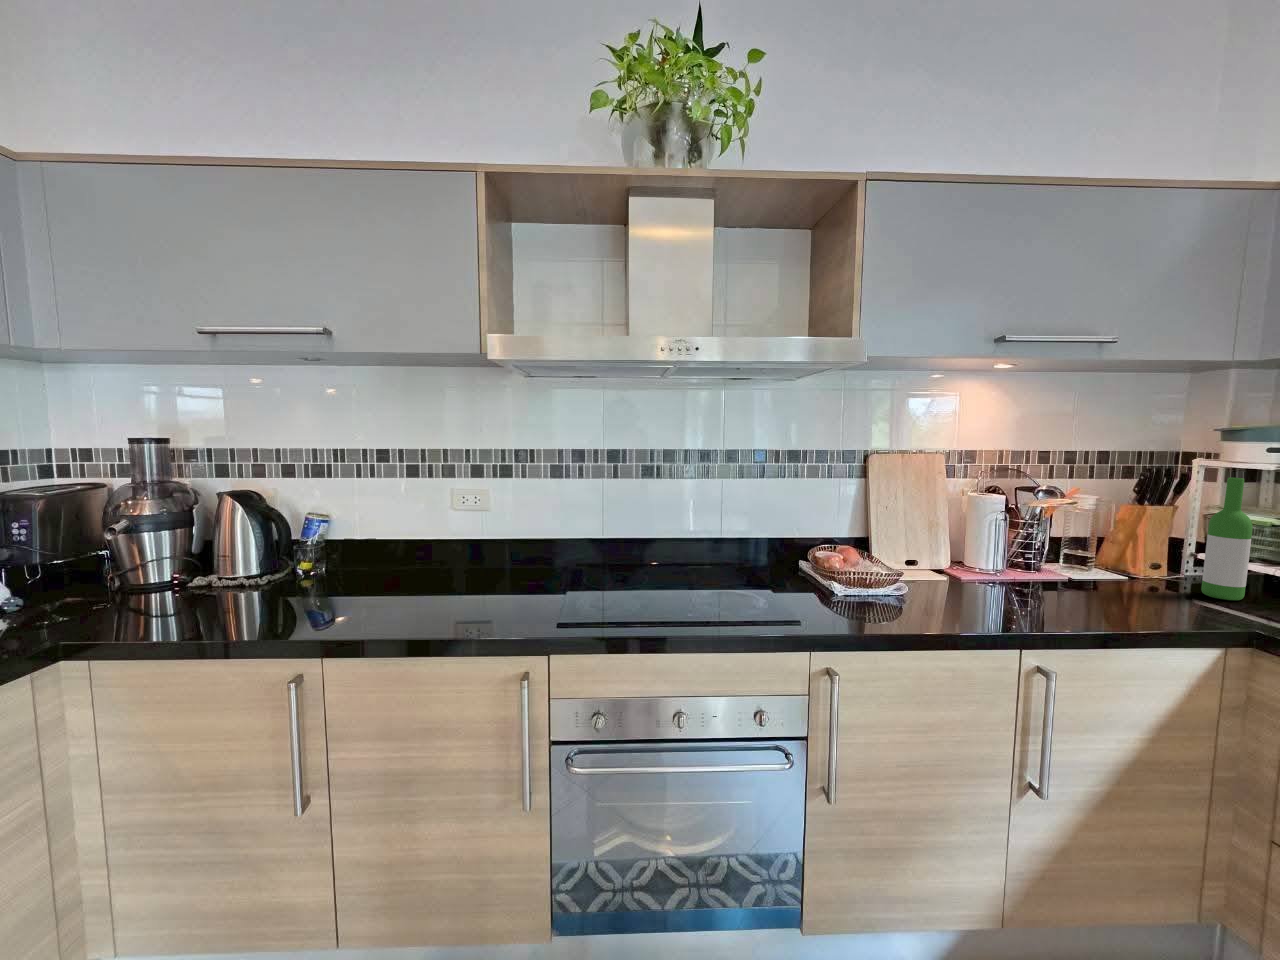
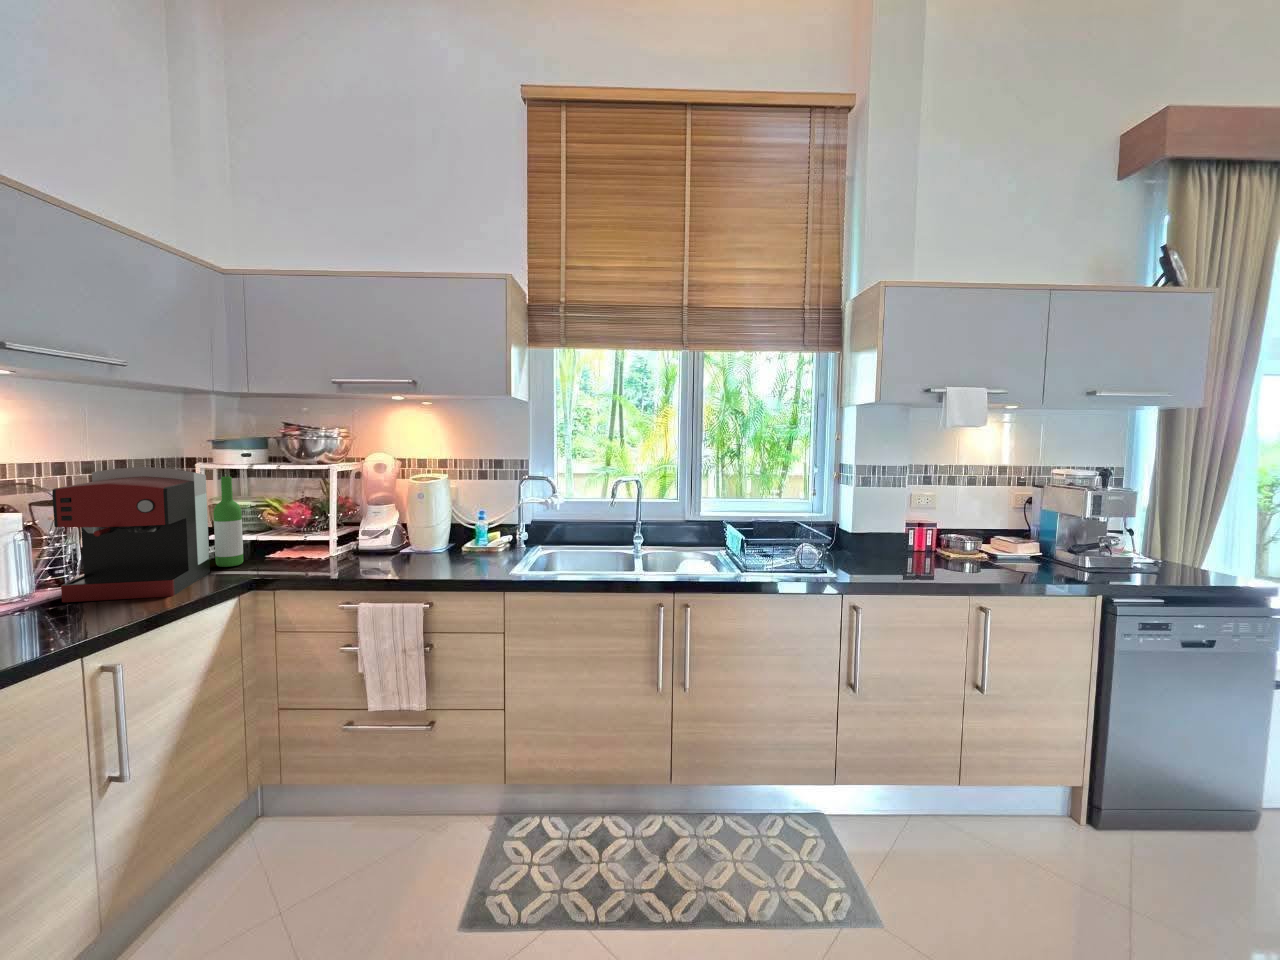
coffee maker: none [1026,457,1206,615] -> present [52,467,210,602]

